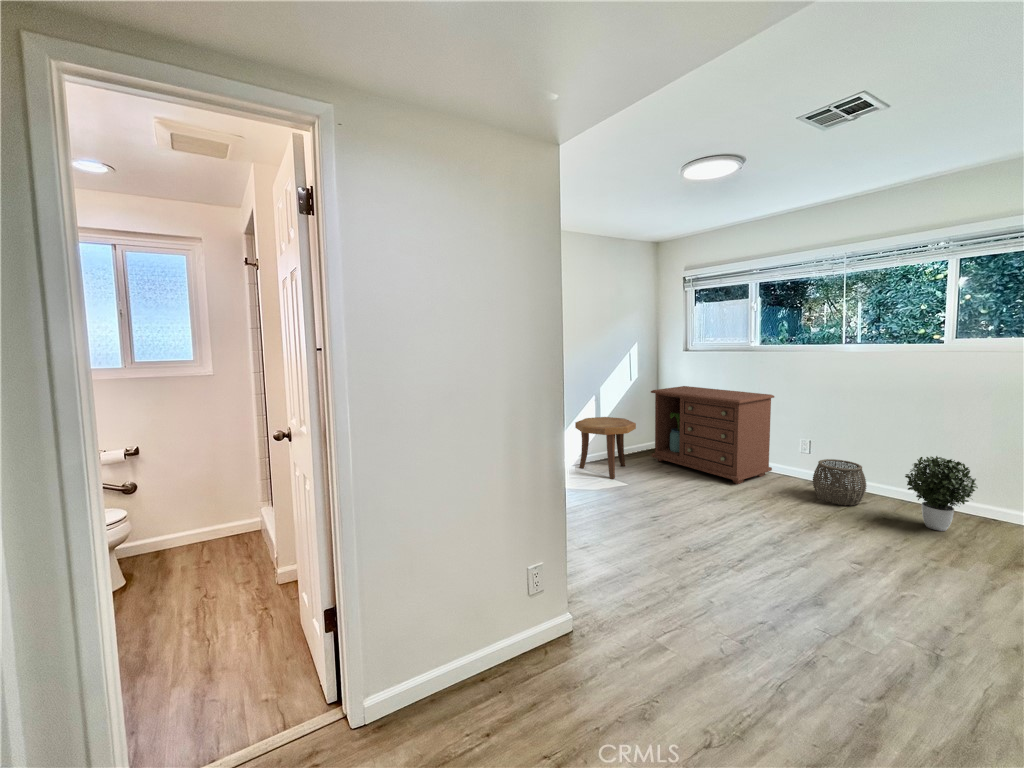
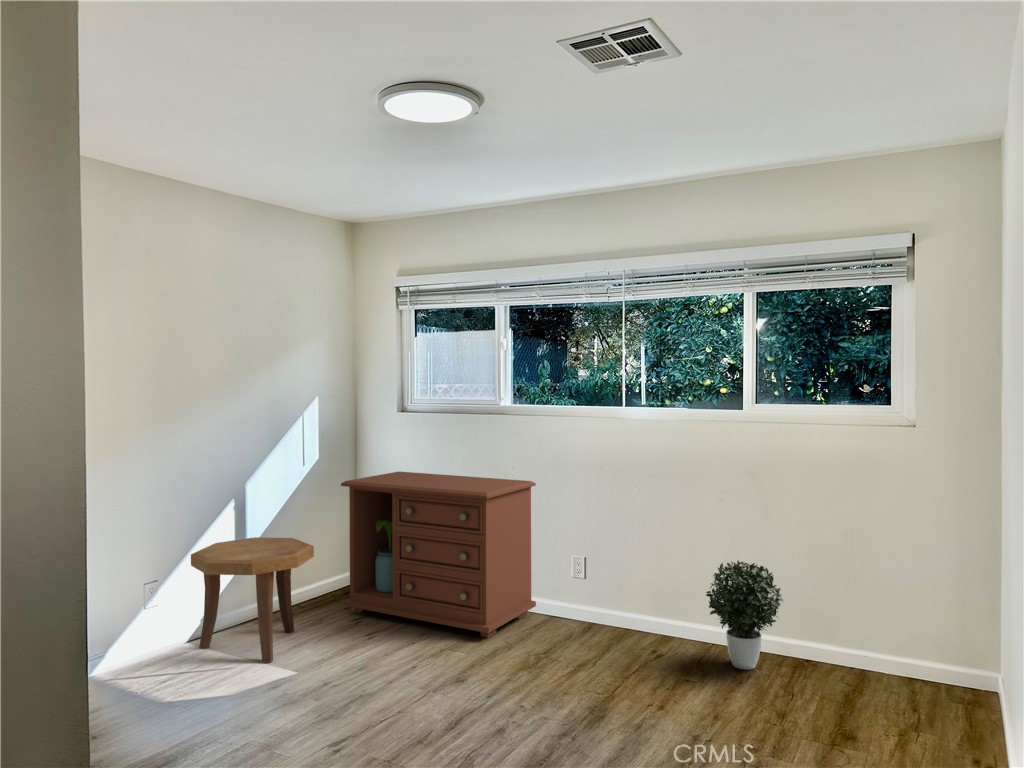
woven basket: present [813,459,867,506] -> none [593,578,661,651]

